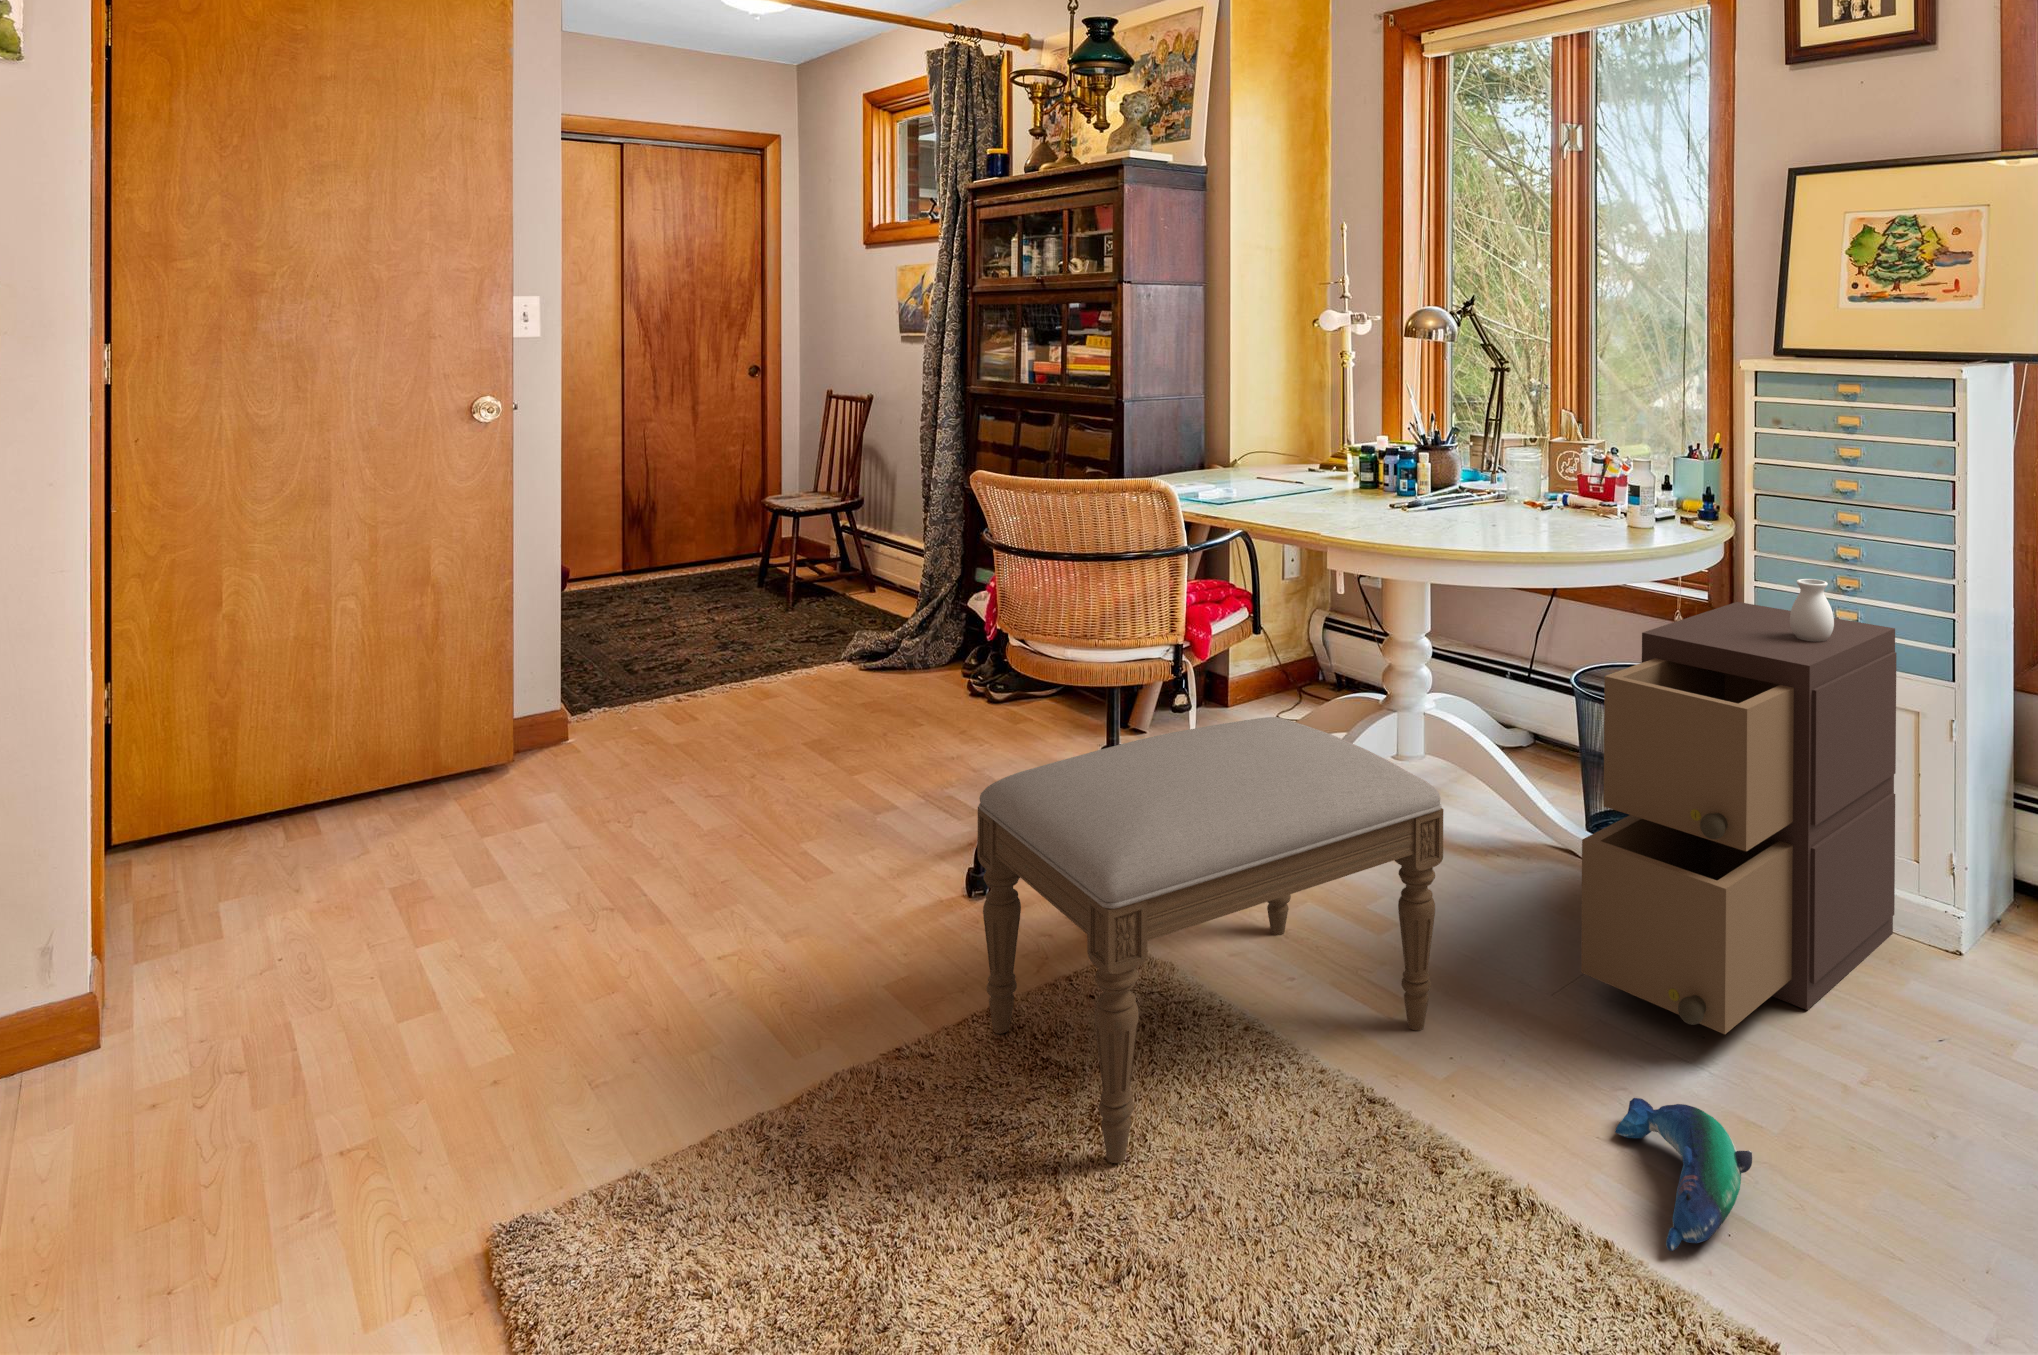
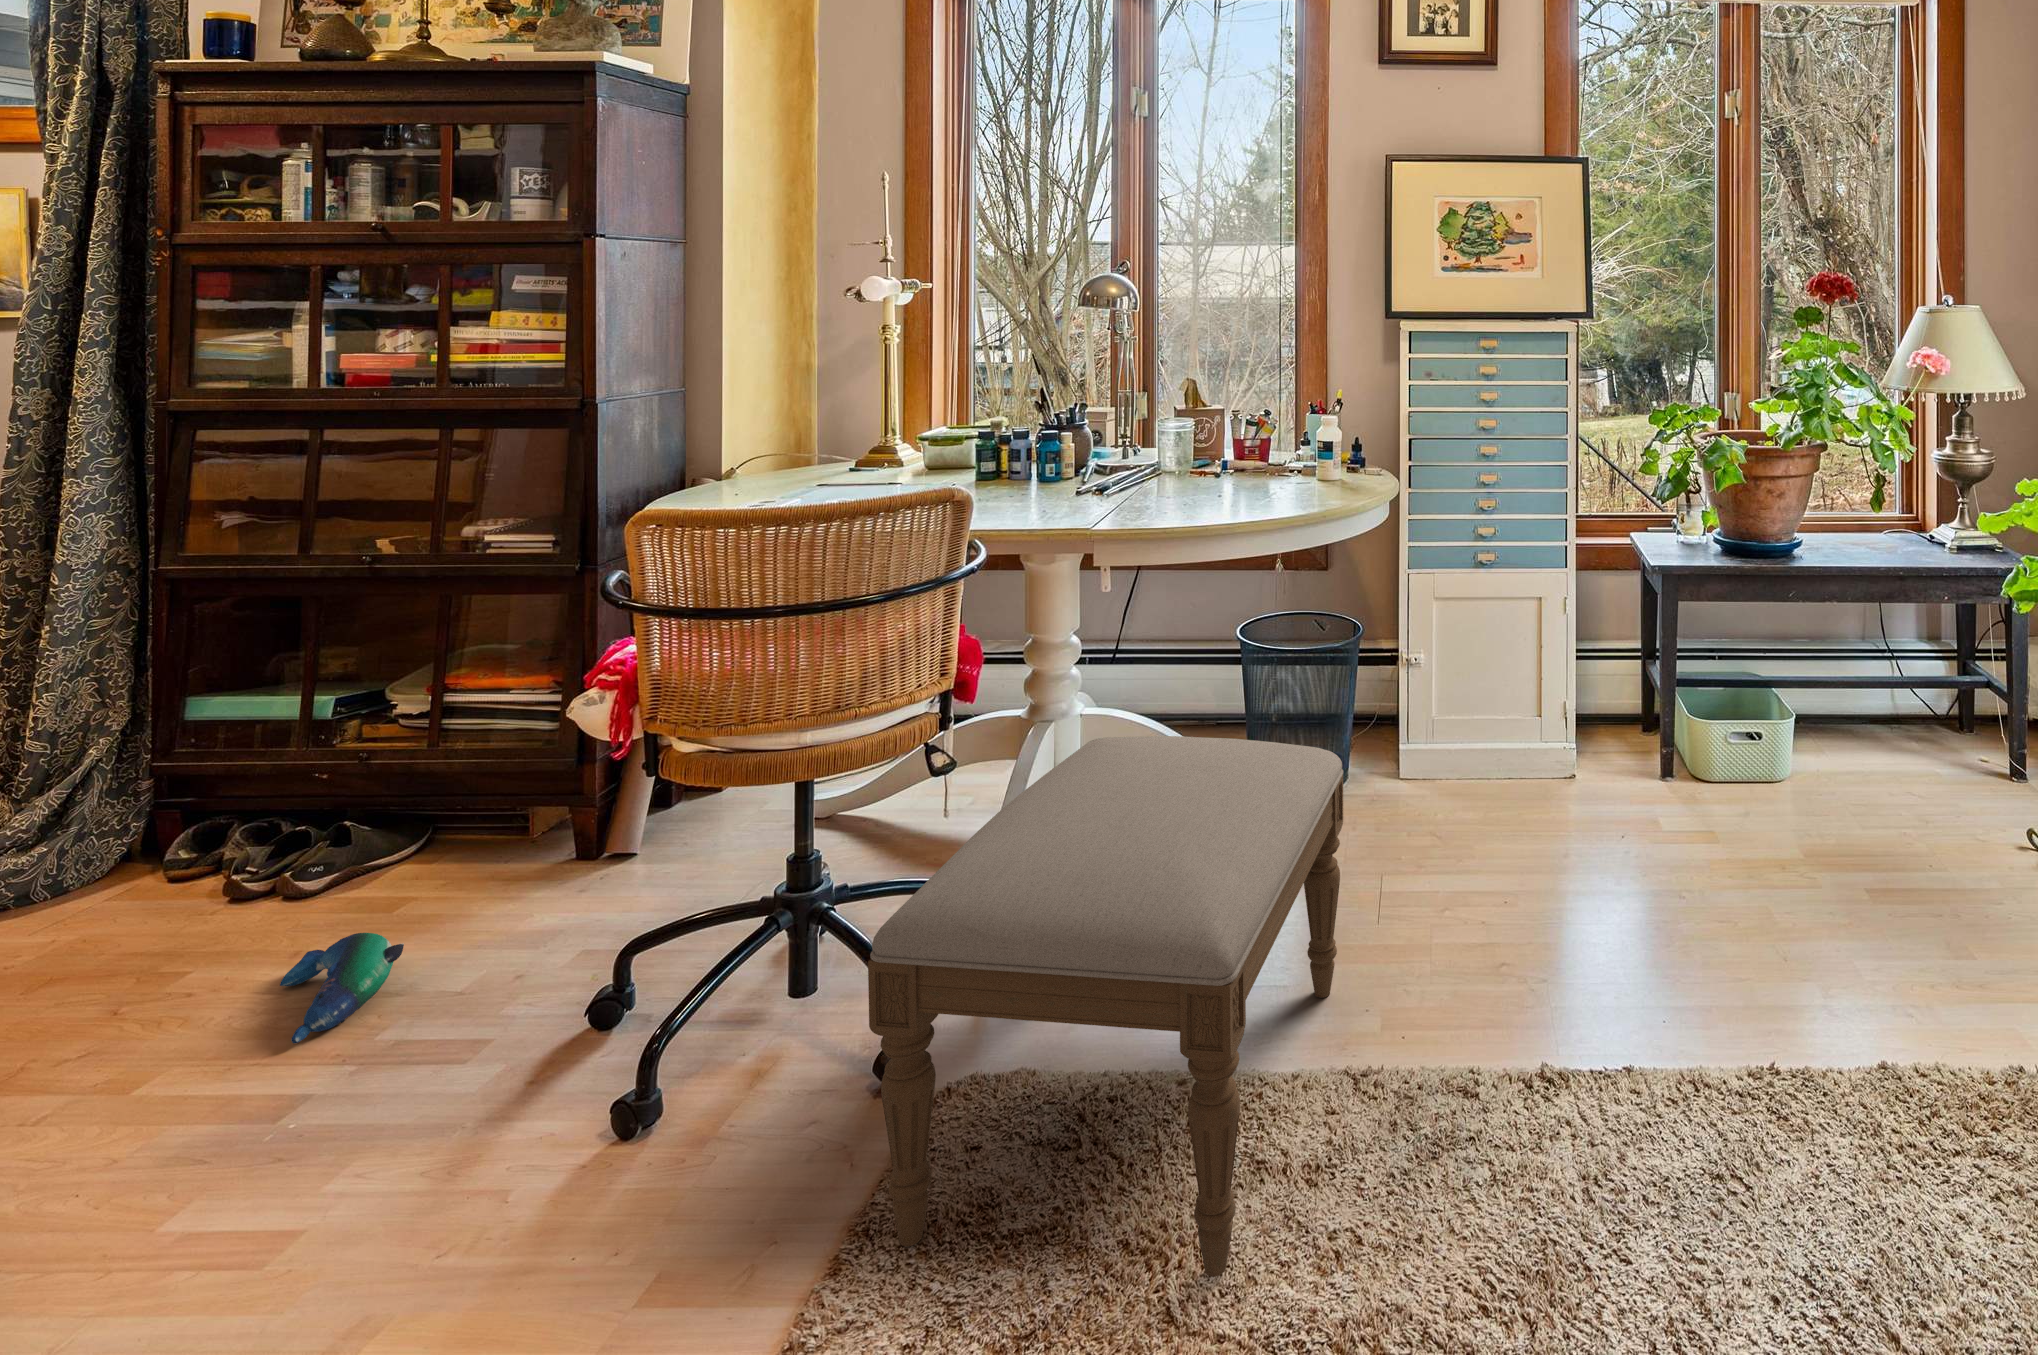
storage cabinet: present [1581,579,1897,1034] -> none [1396,501,1551,885]
plush toy: present [1615,1098,1752,1251] -> present [280,933,404,1044]

